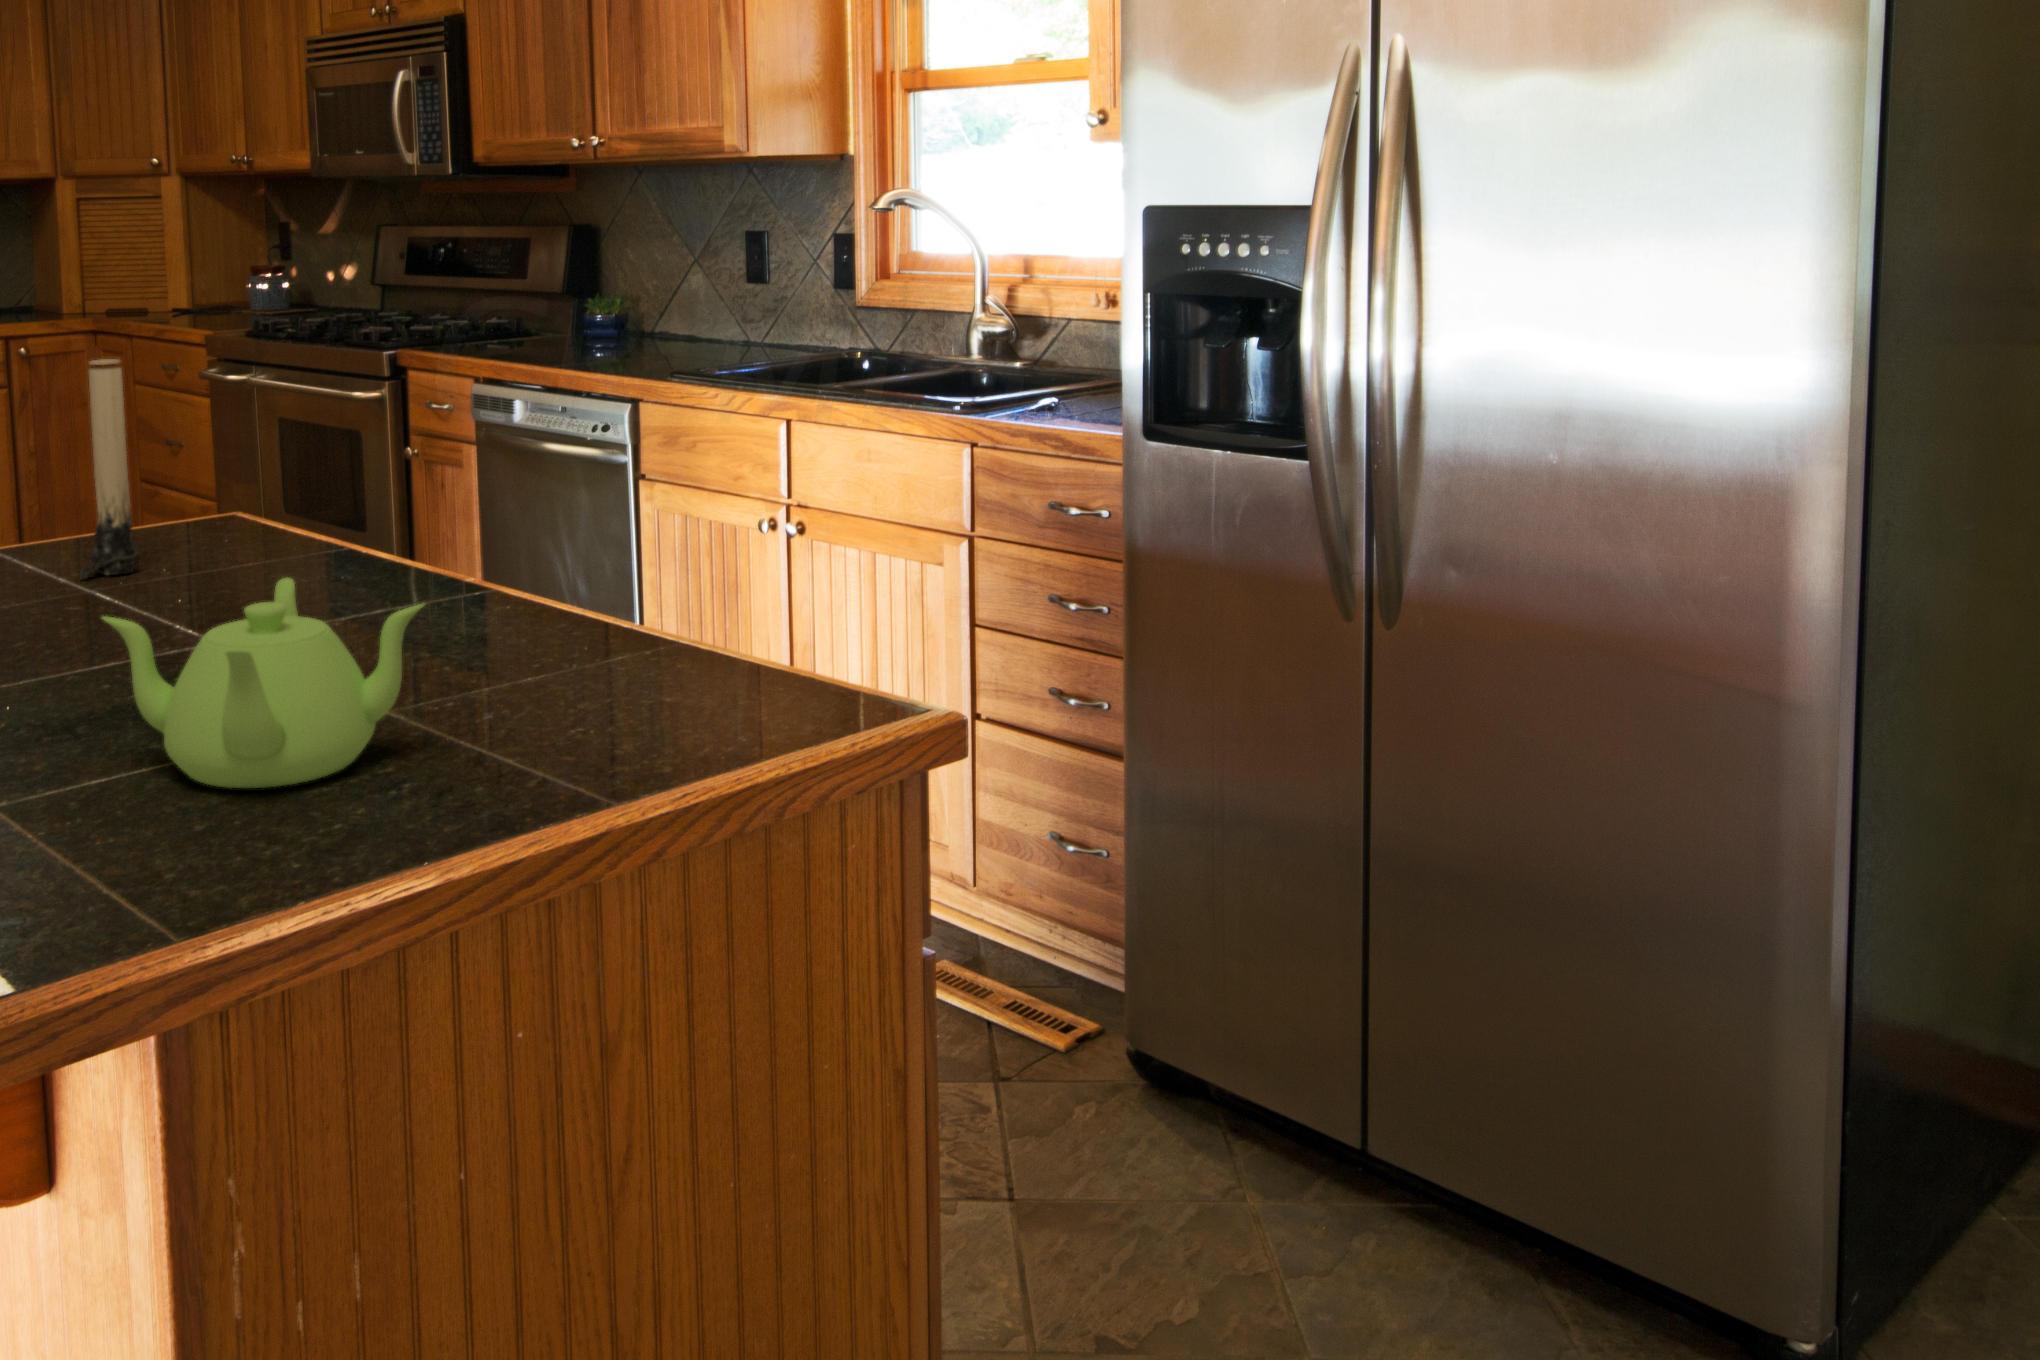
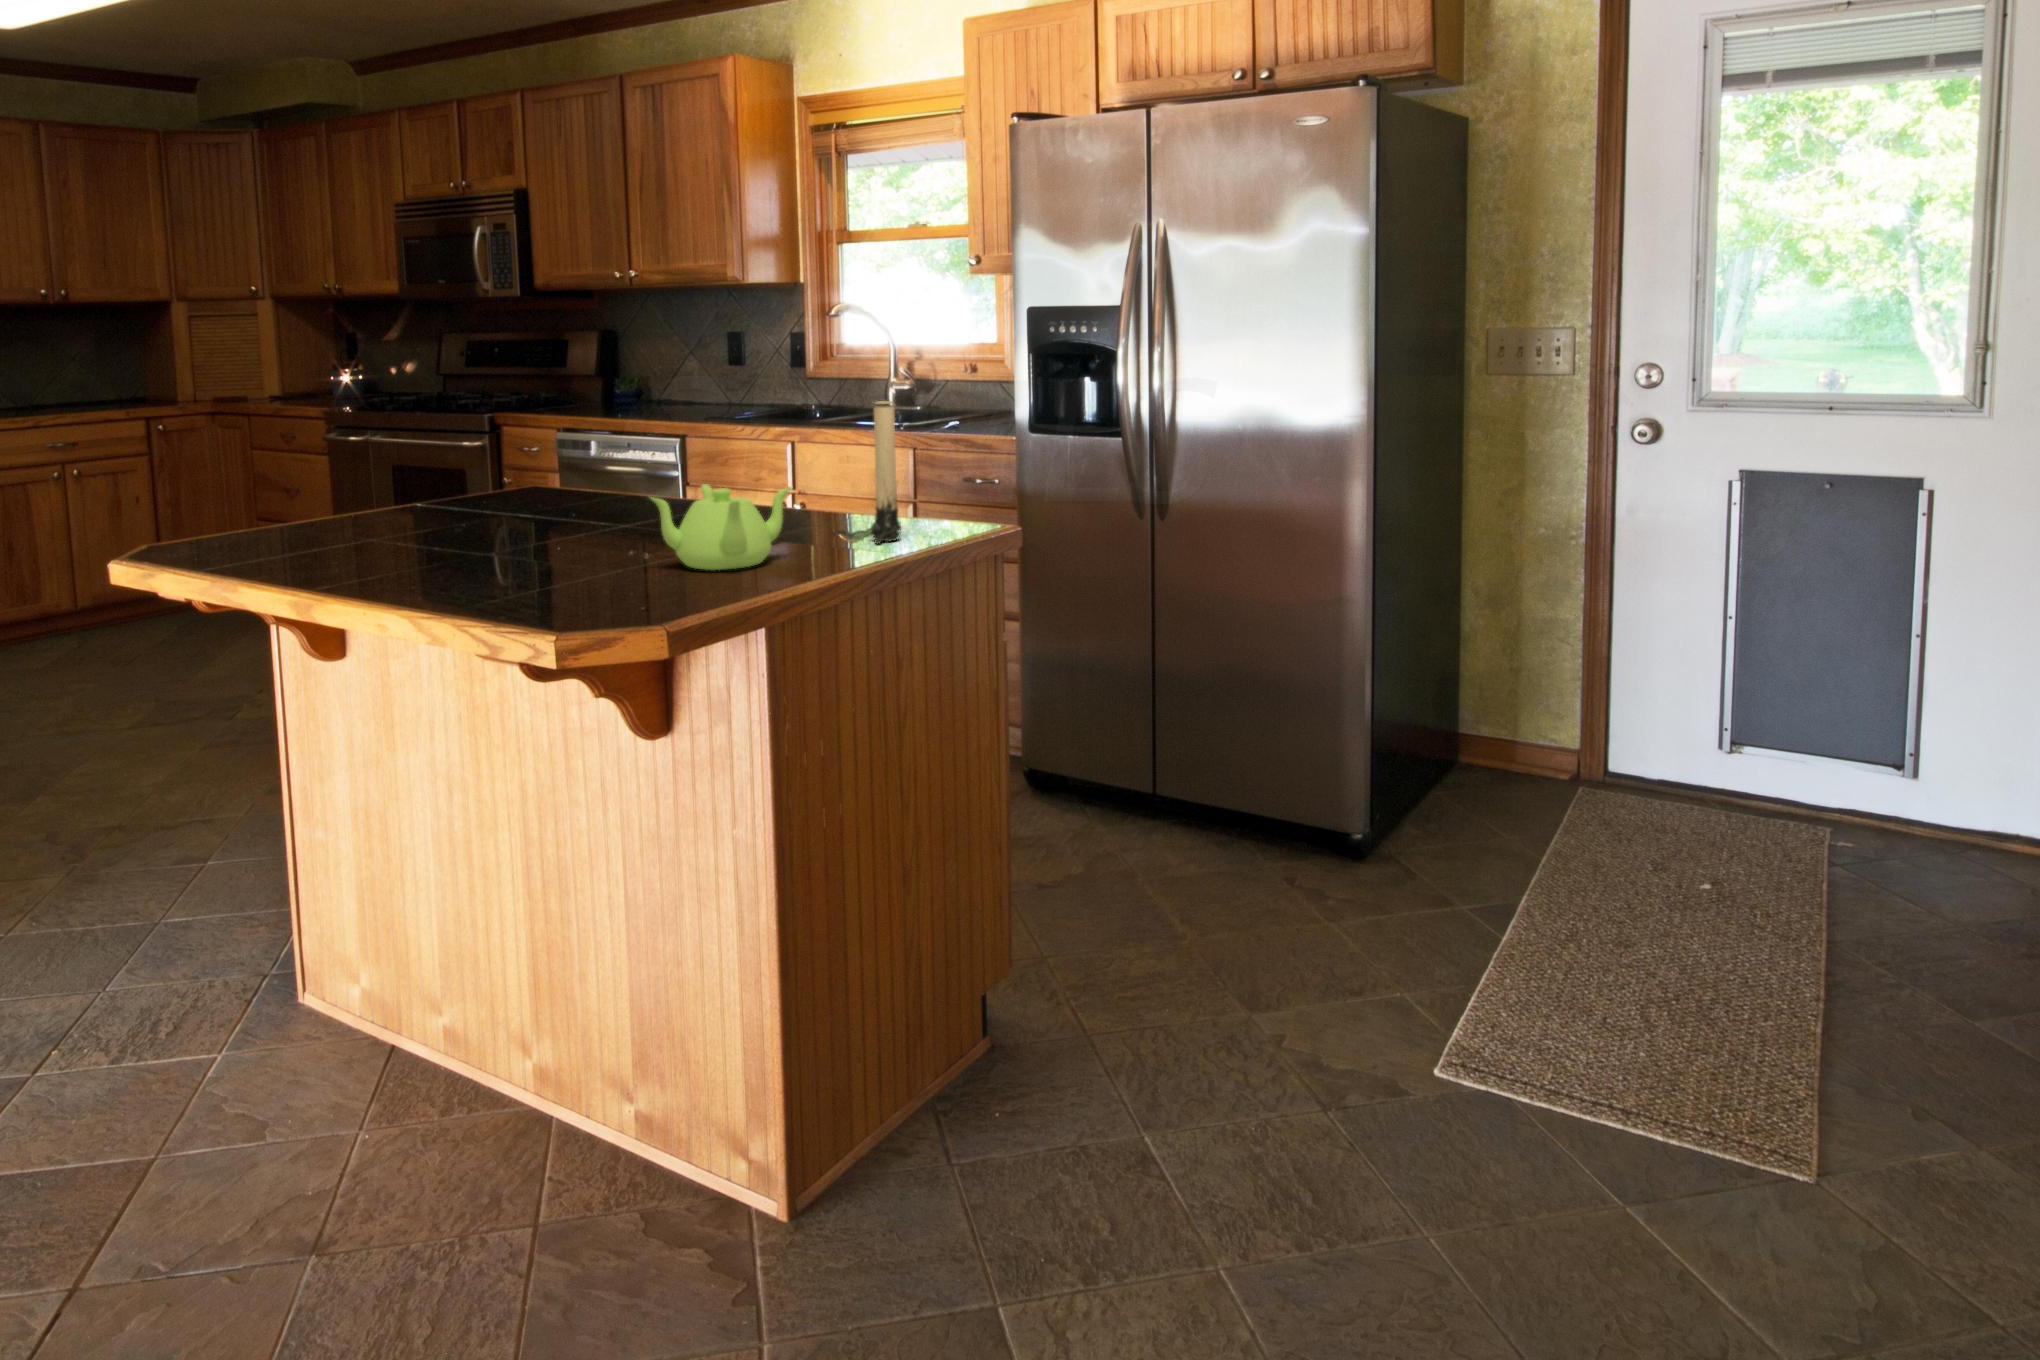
candle: present [80,359,140,579] -> present [871,401,902,544]

